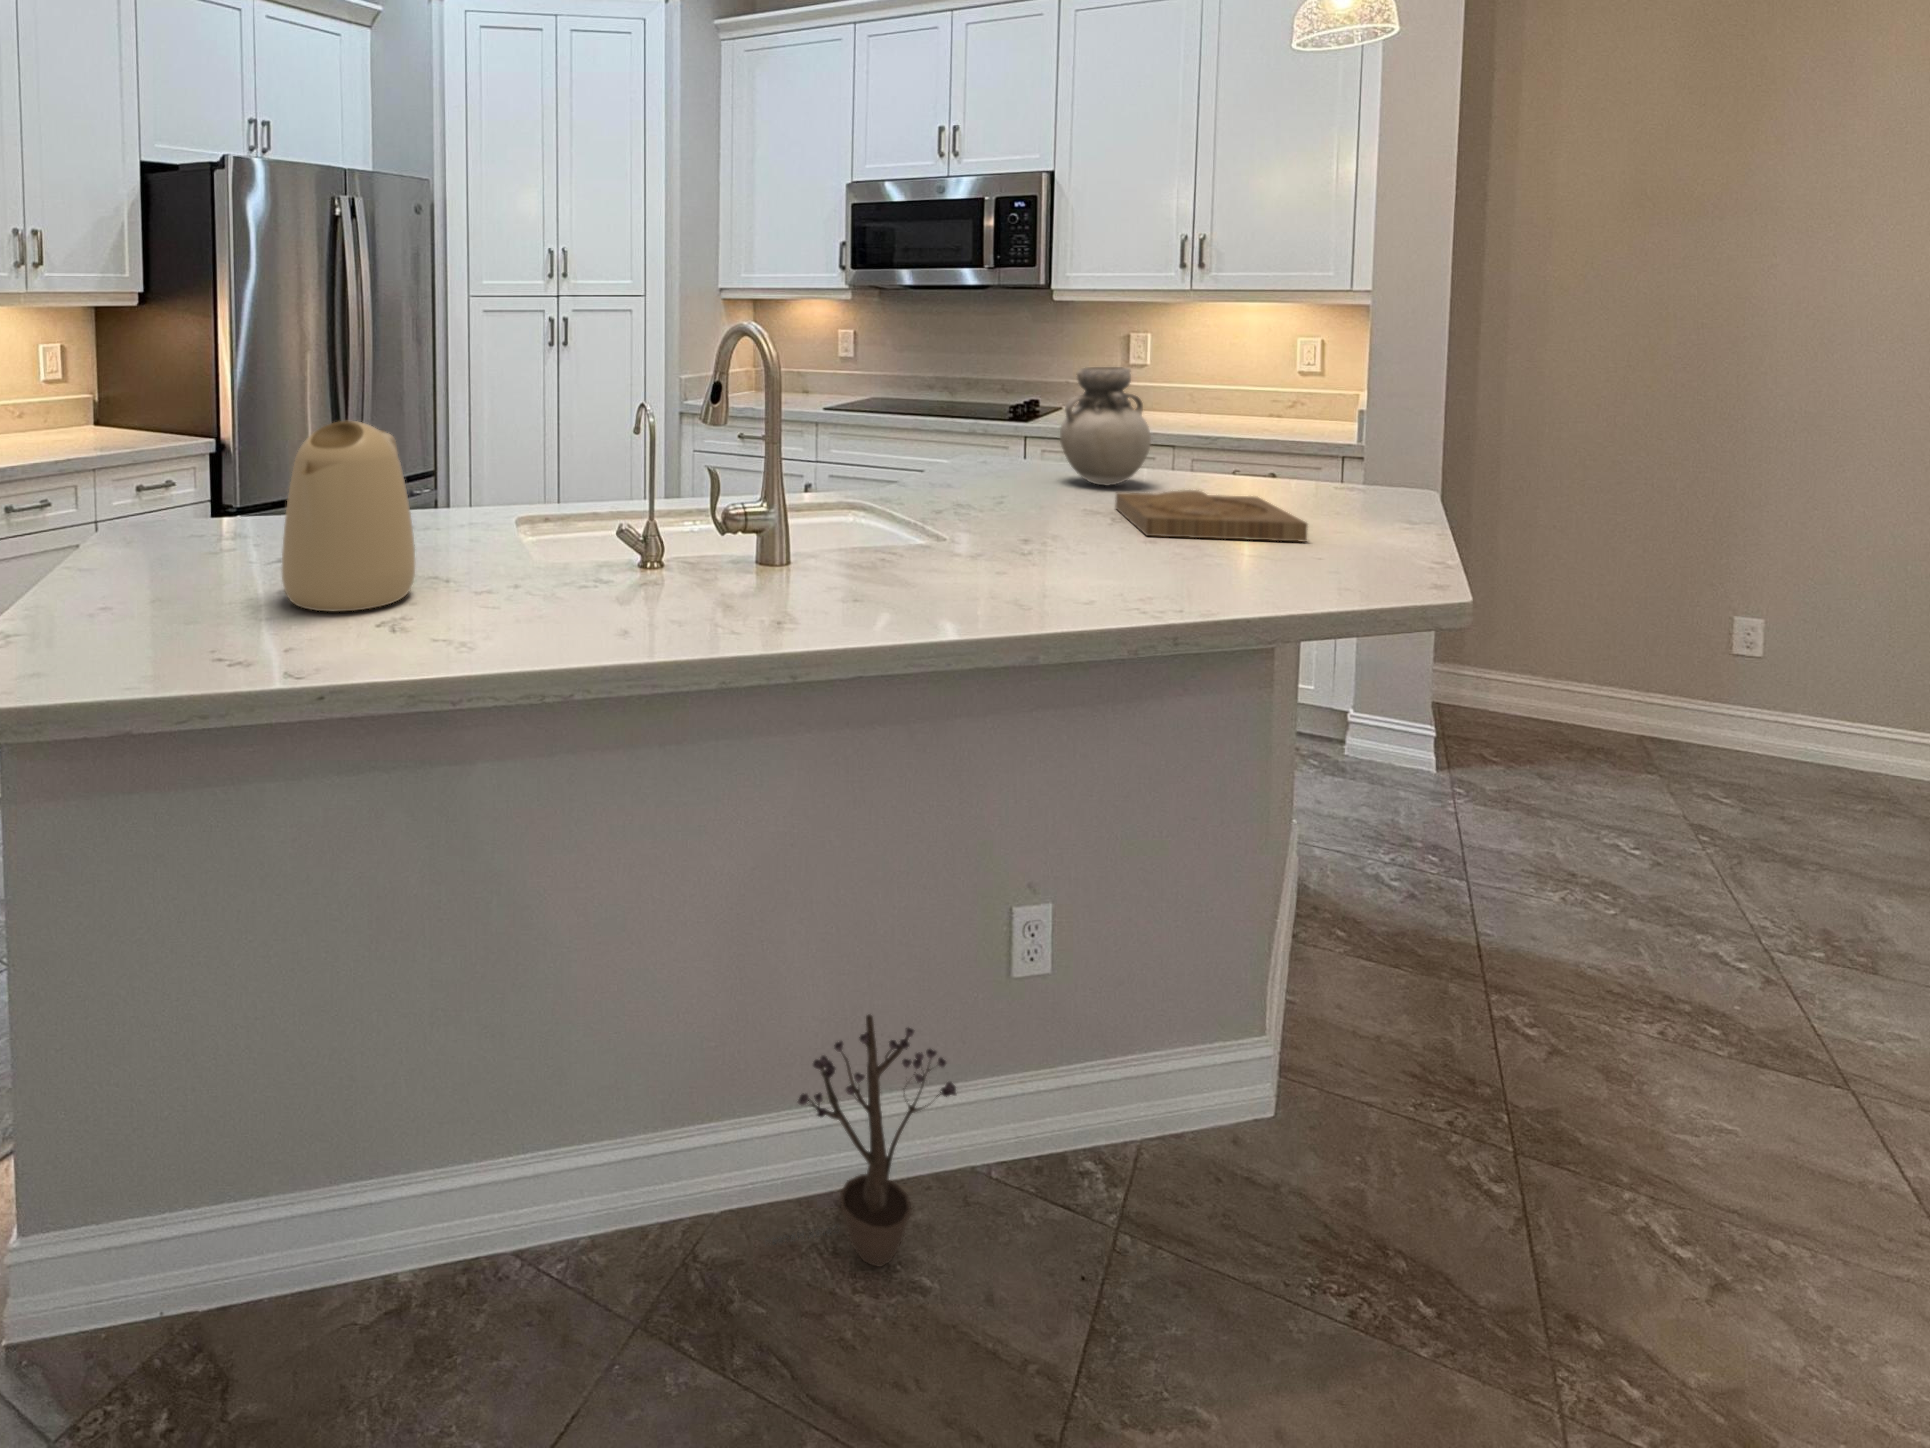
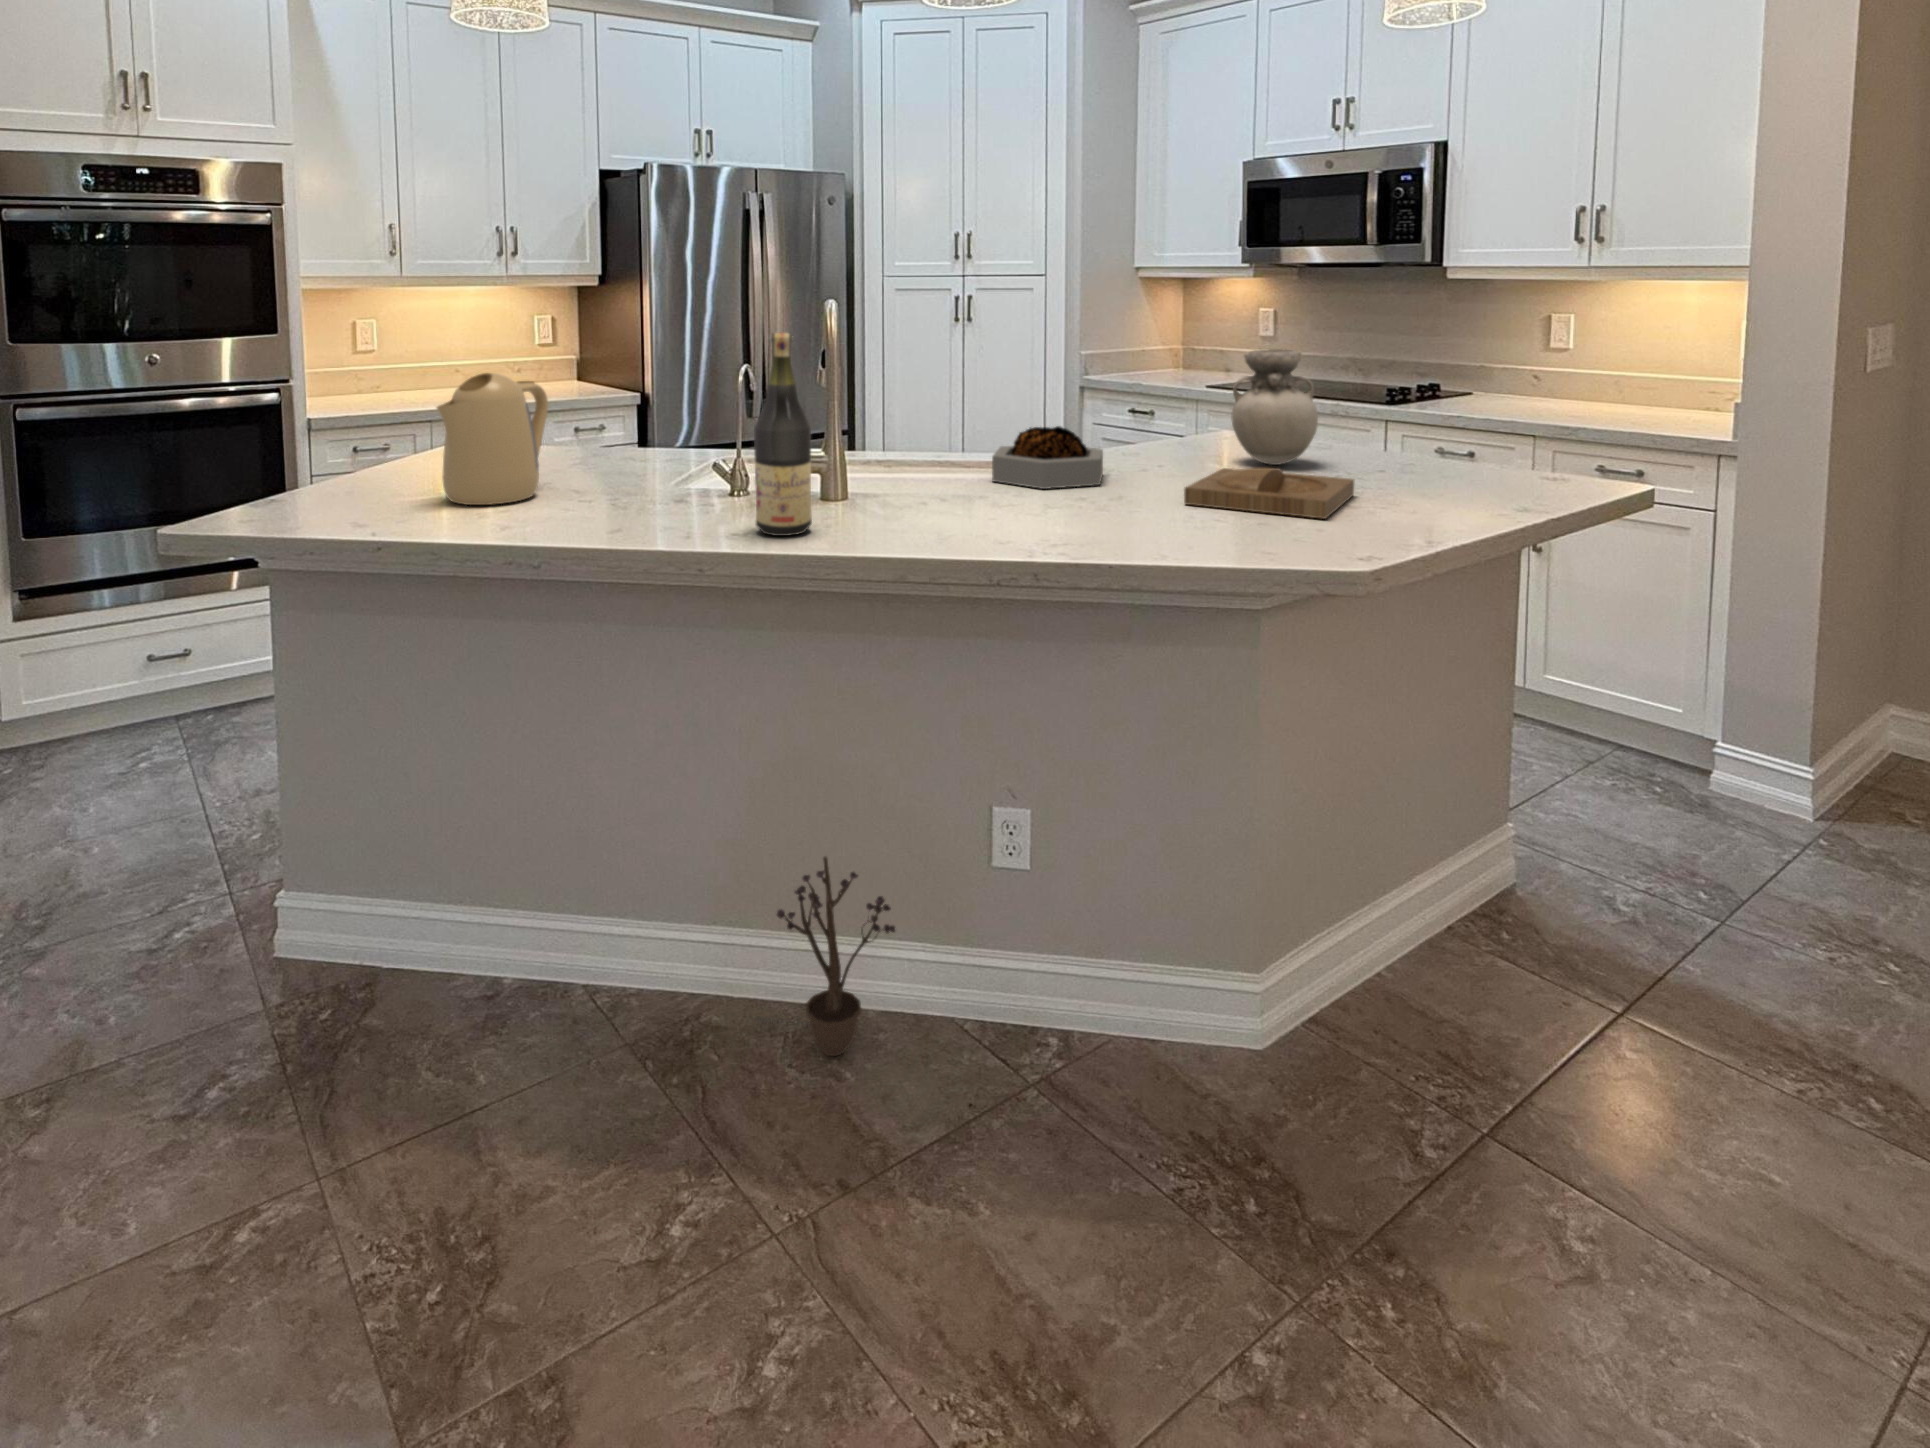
wine bottle: none [800,356,875,618] -> present [754,333,812,536]
decorative bowl: none [877,452,1016,529] -> present [992,426,1103,489]

